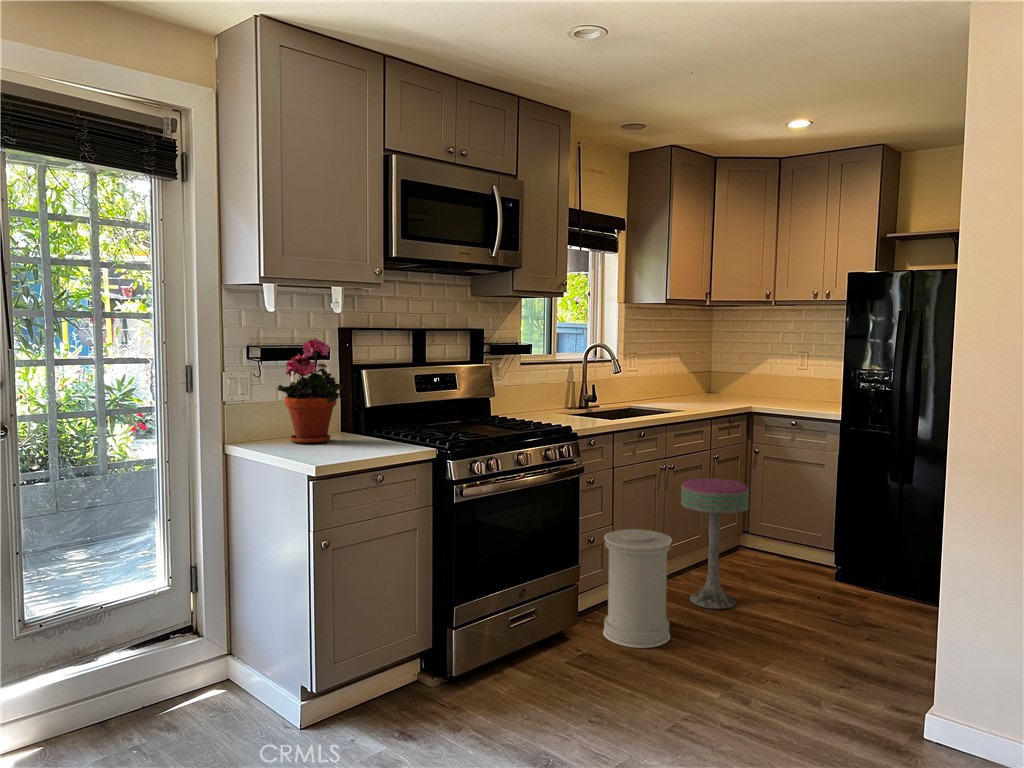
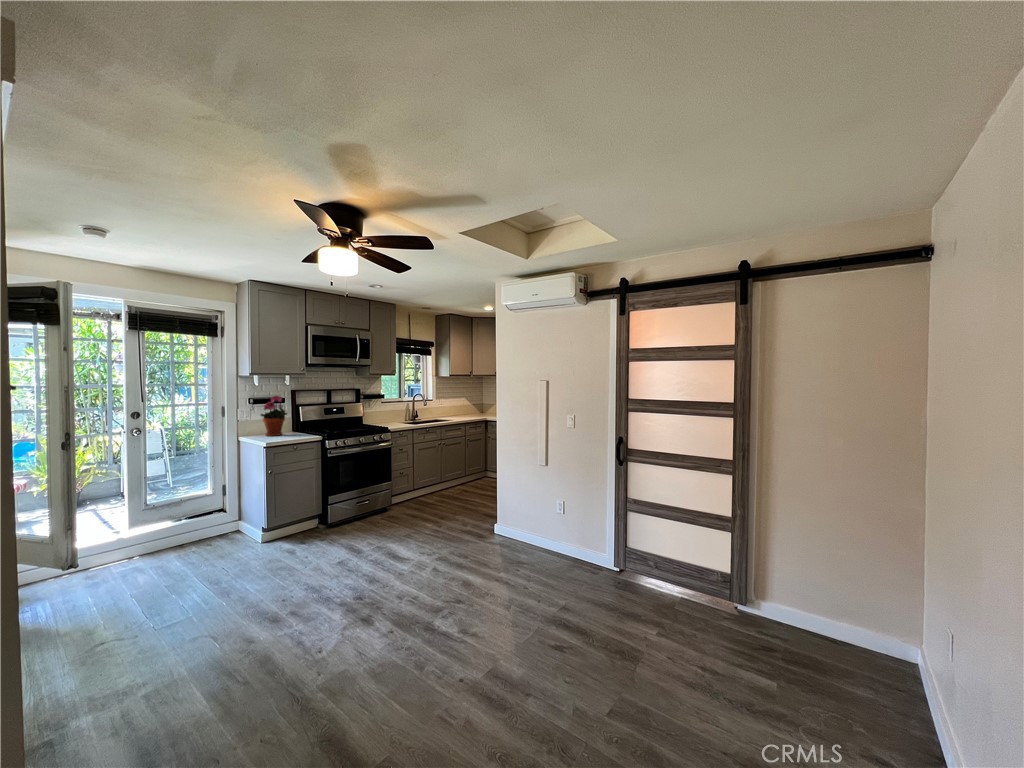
bar stool: present [681,478,749,609] -> none [441,447,467,499]
trash can: present [603,529,672,648] -> none [401,467,428,513]

